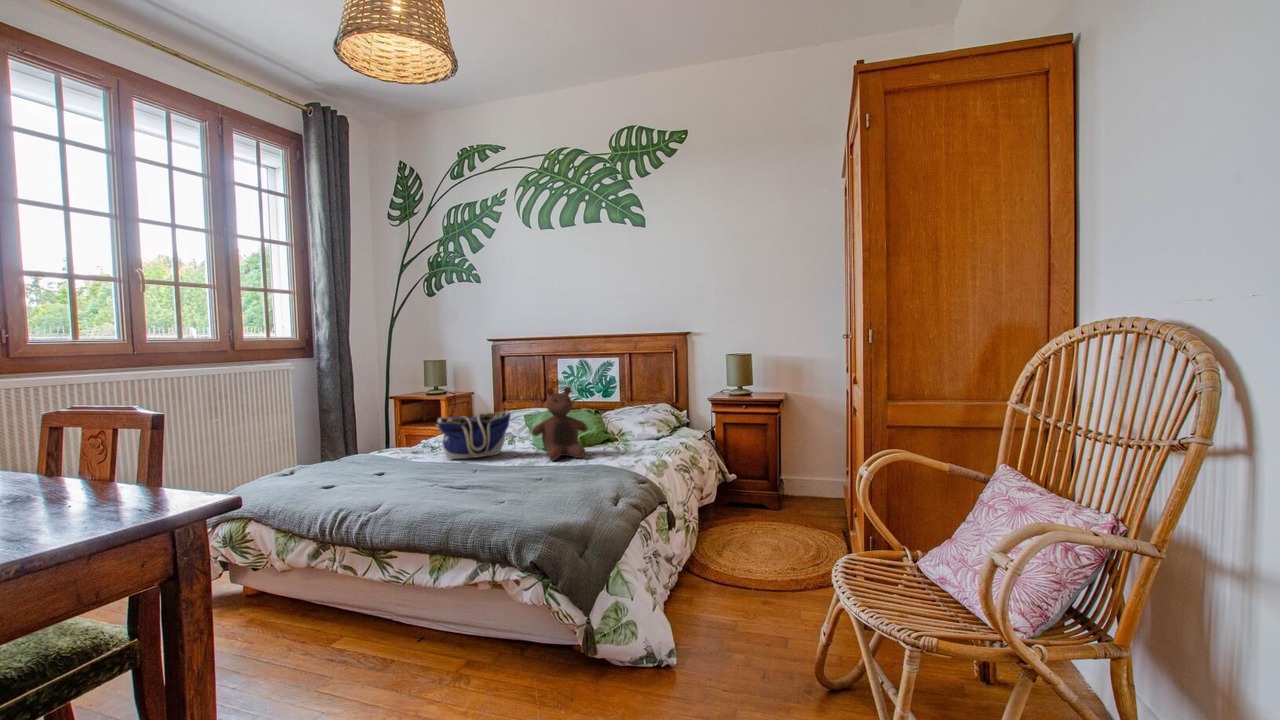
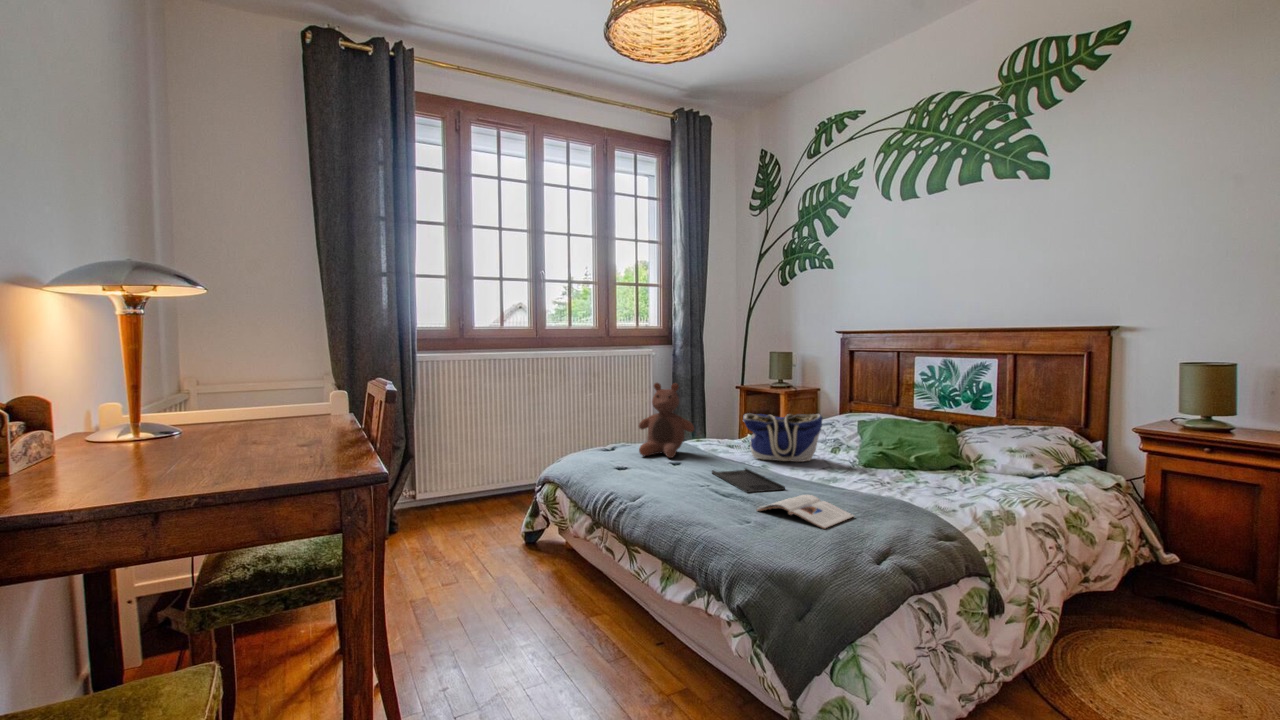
stuffed bear: present [532,387,587,461] -> present [639,383,694,458]
tray: none [420,468,502,488] -> present [712,468,785,493]
magazine: none [494,477,574,501] -> present [757,495,854,529]

